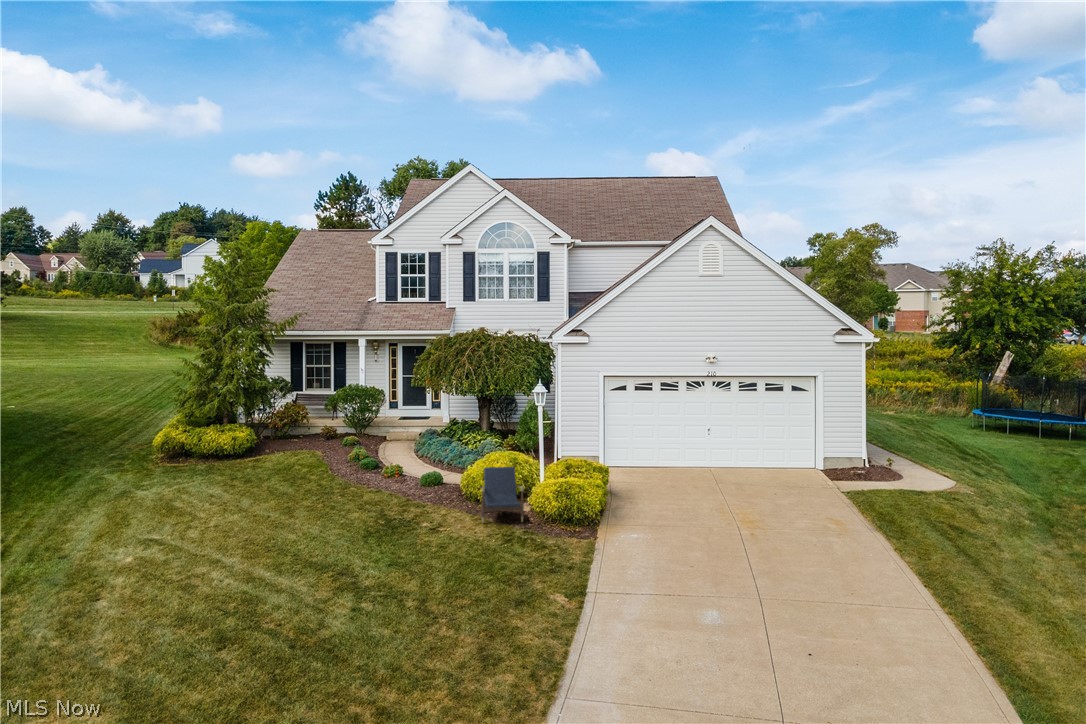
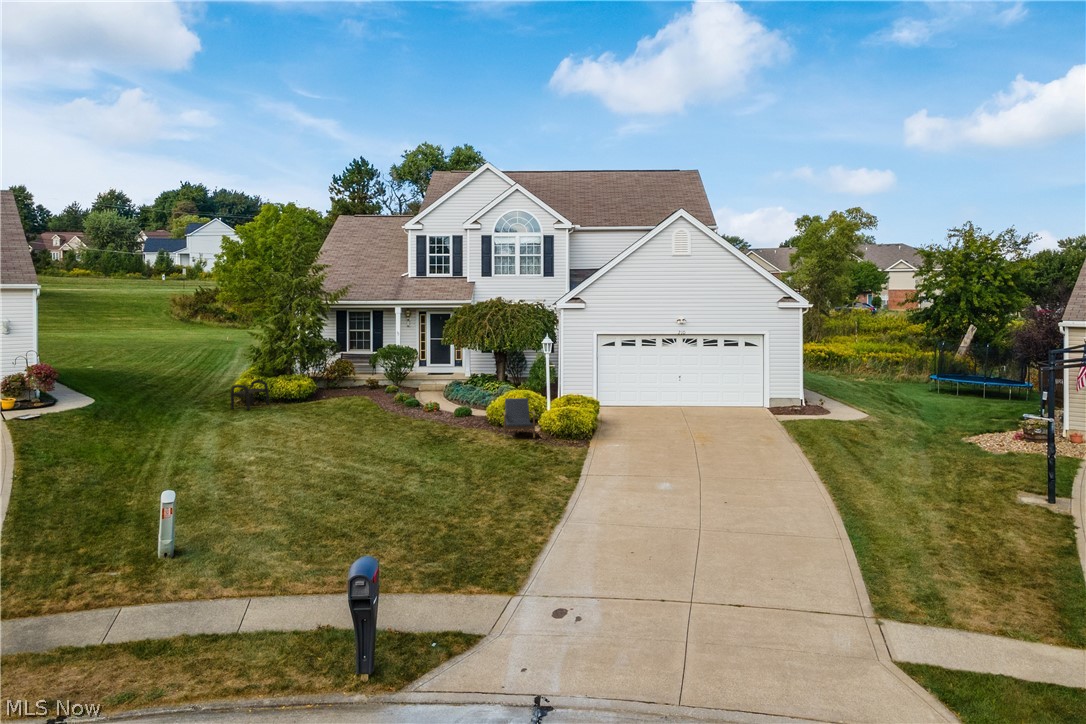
bench: none [135,436,188,476] -> present [231,380,269,410]

